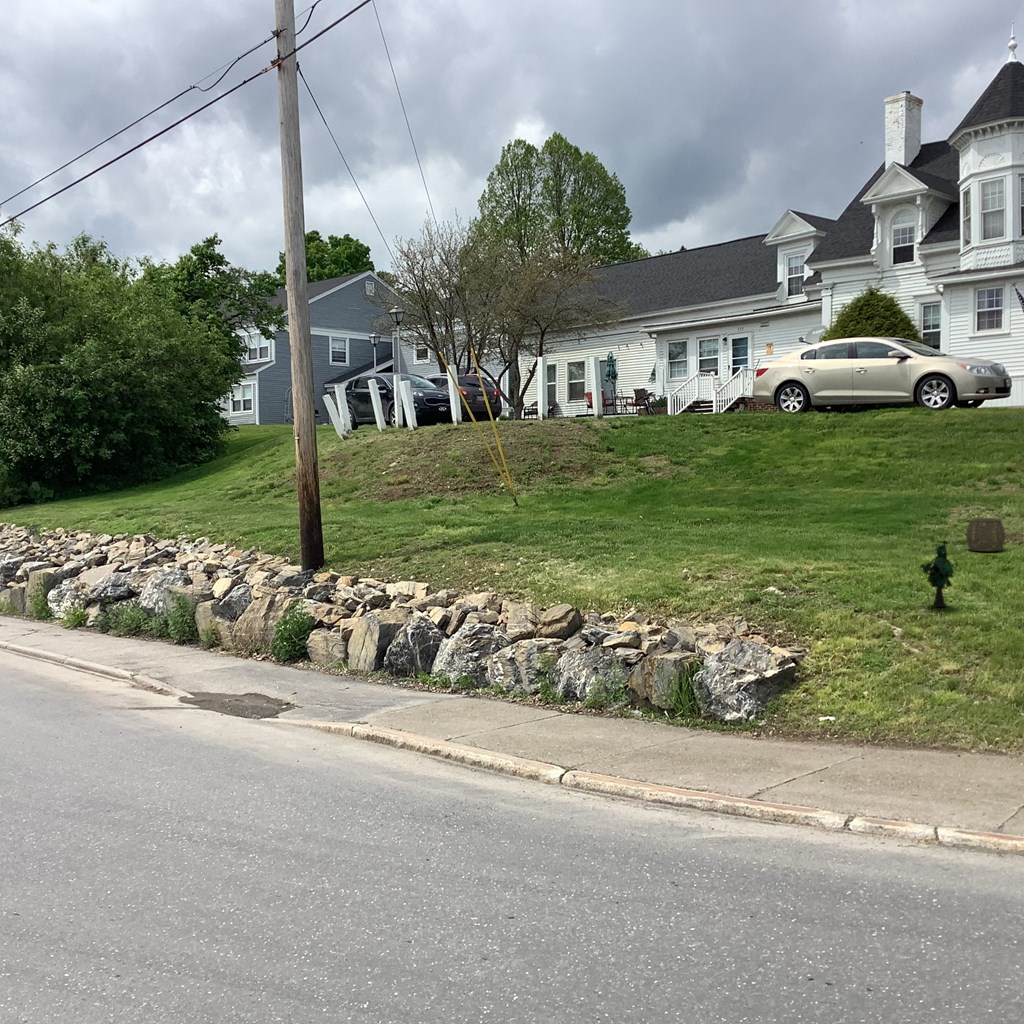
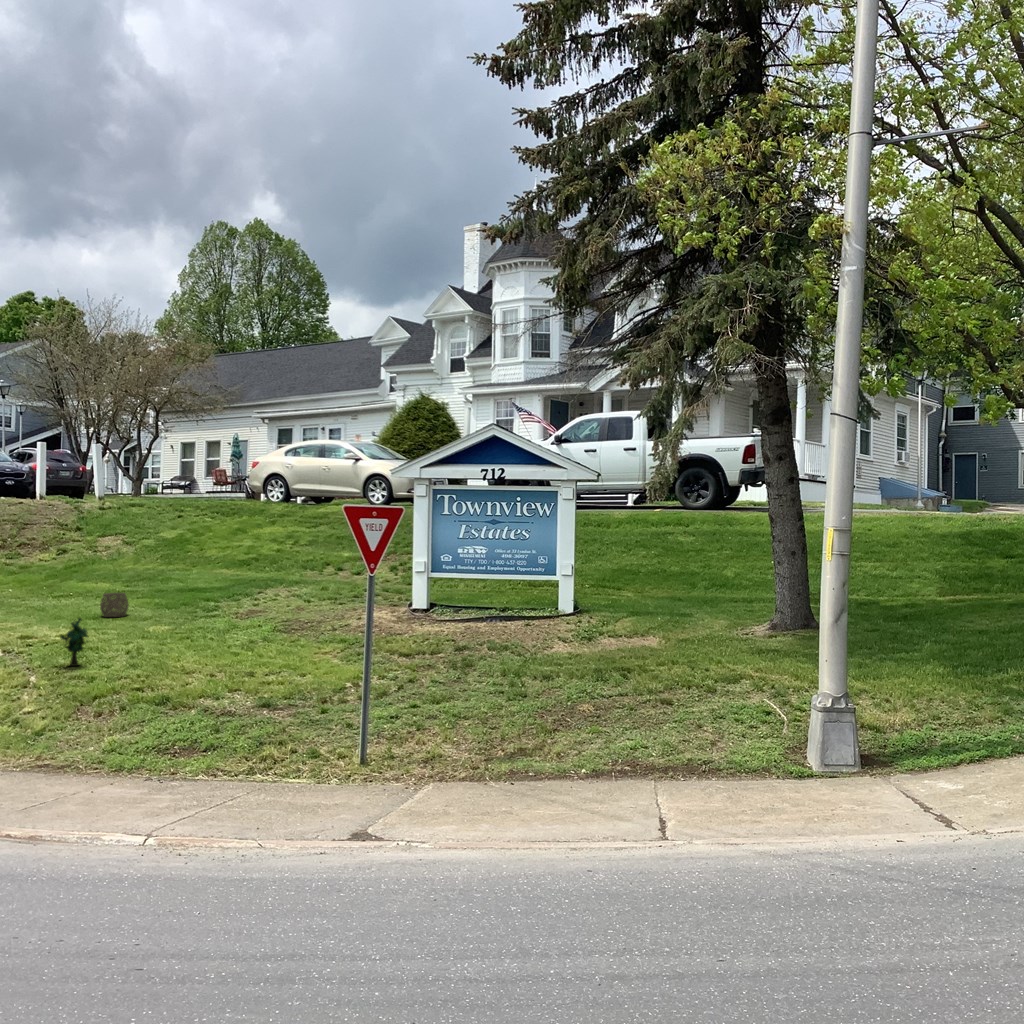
woven basket: present [966,518,1005,551] -> present [100,593,129,617]

